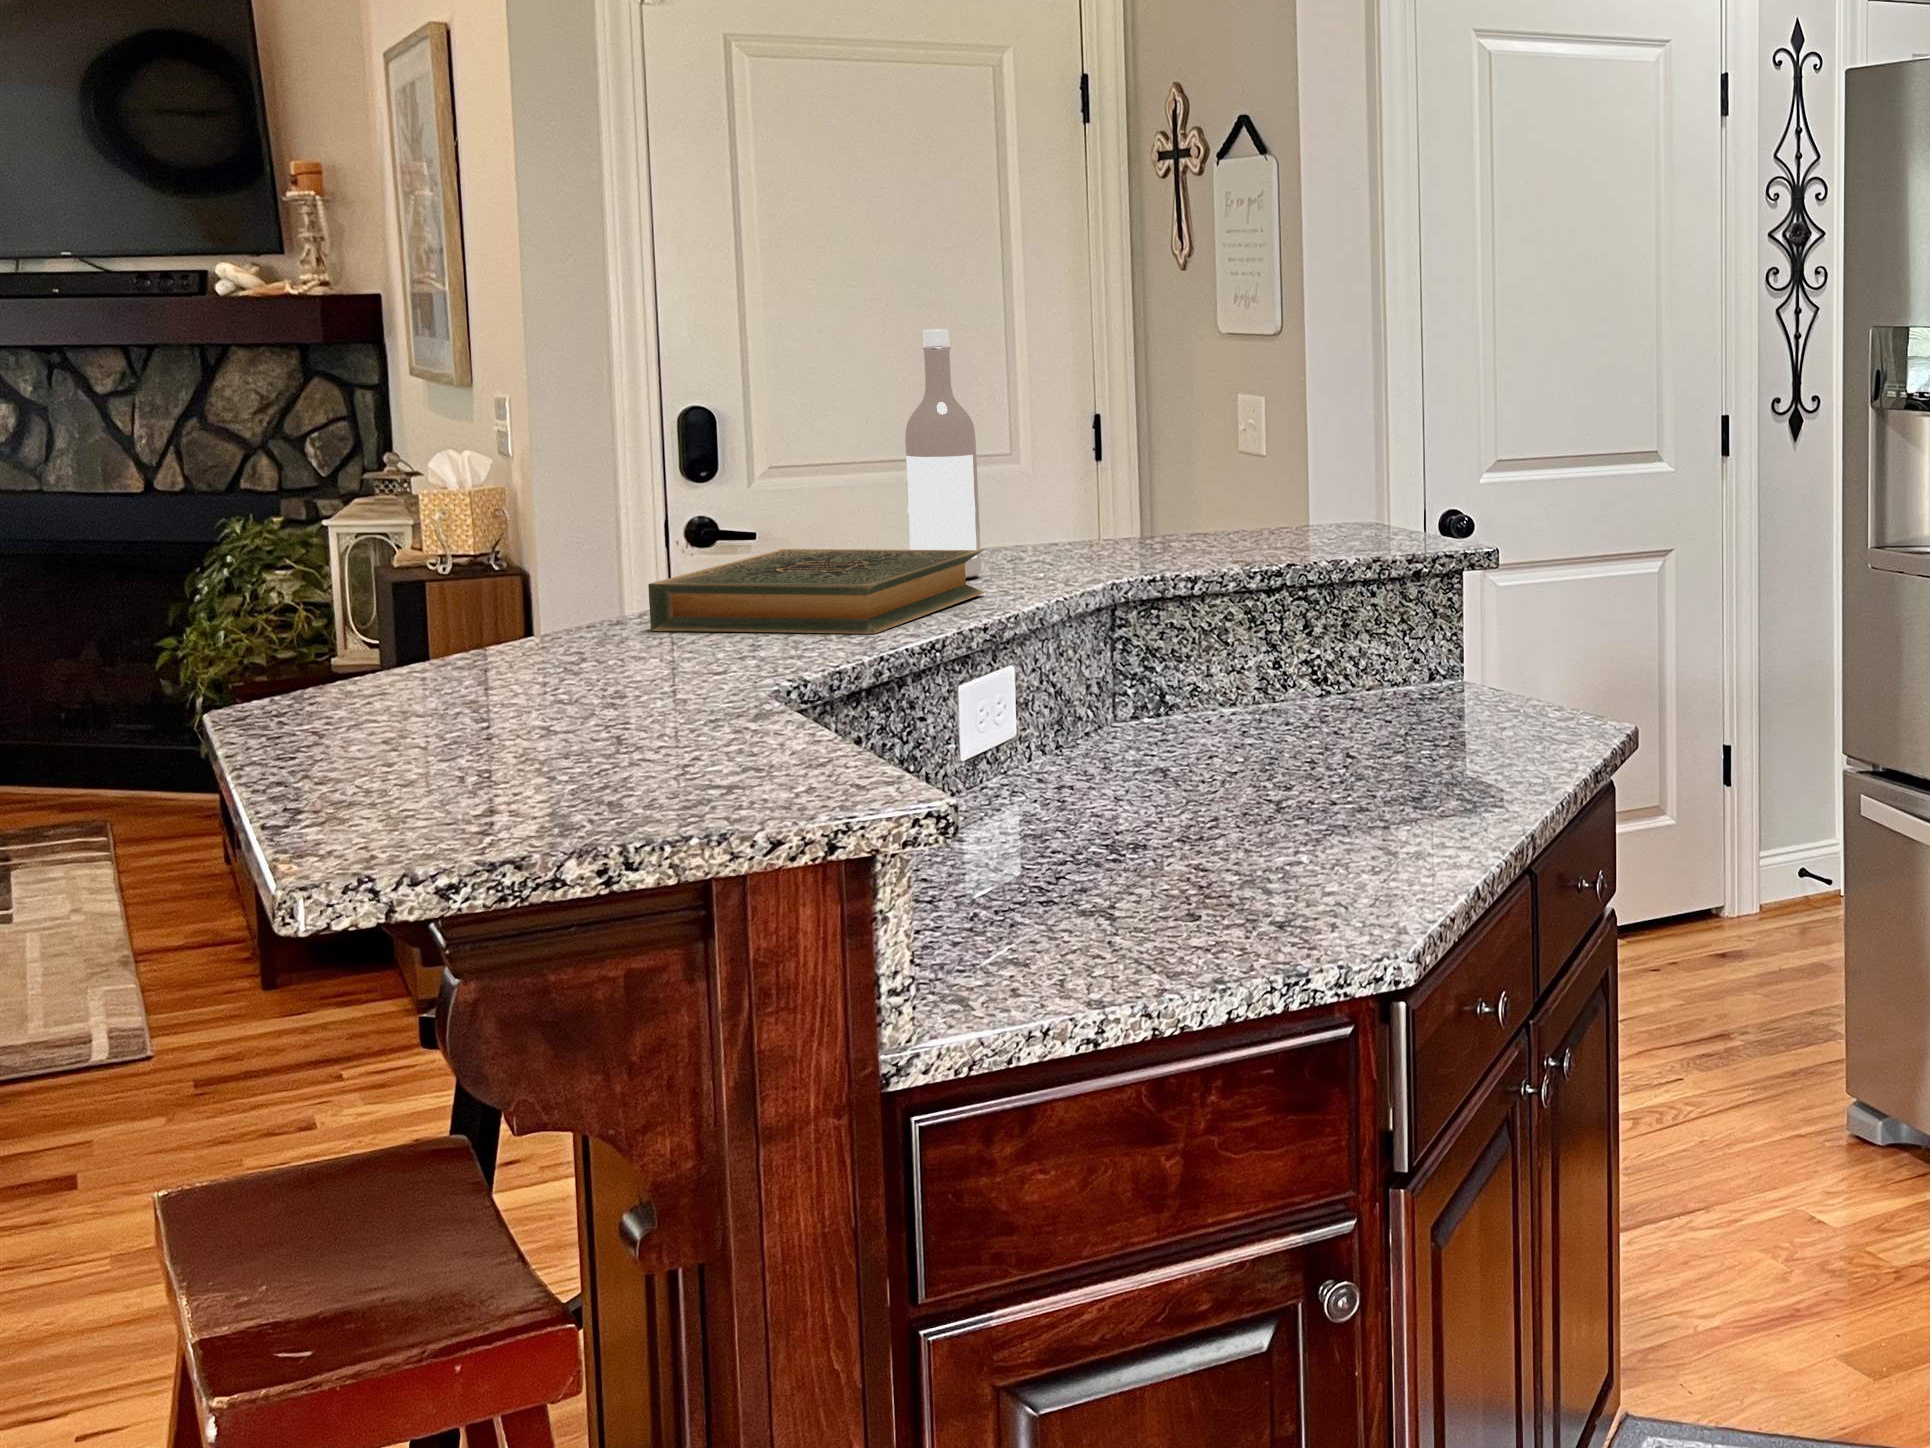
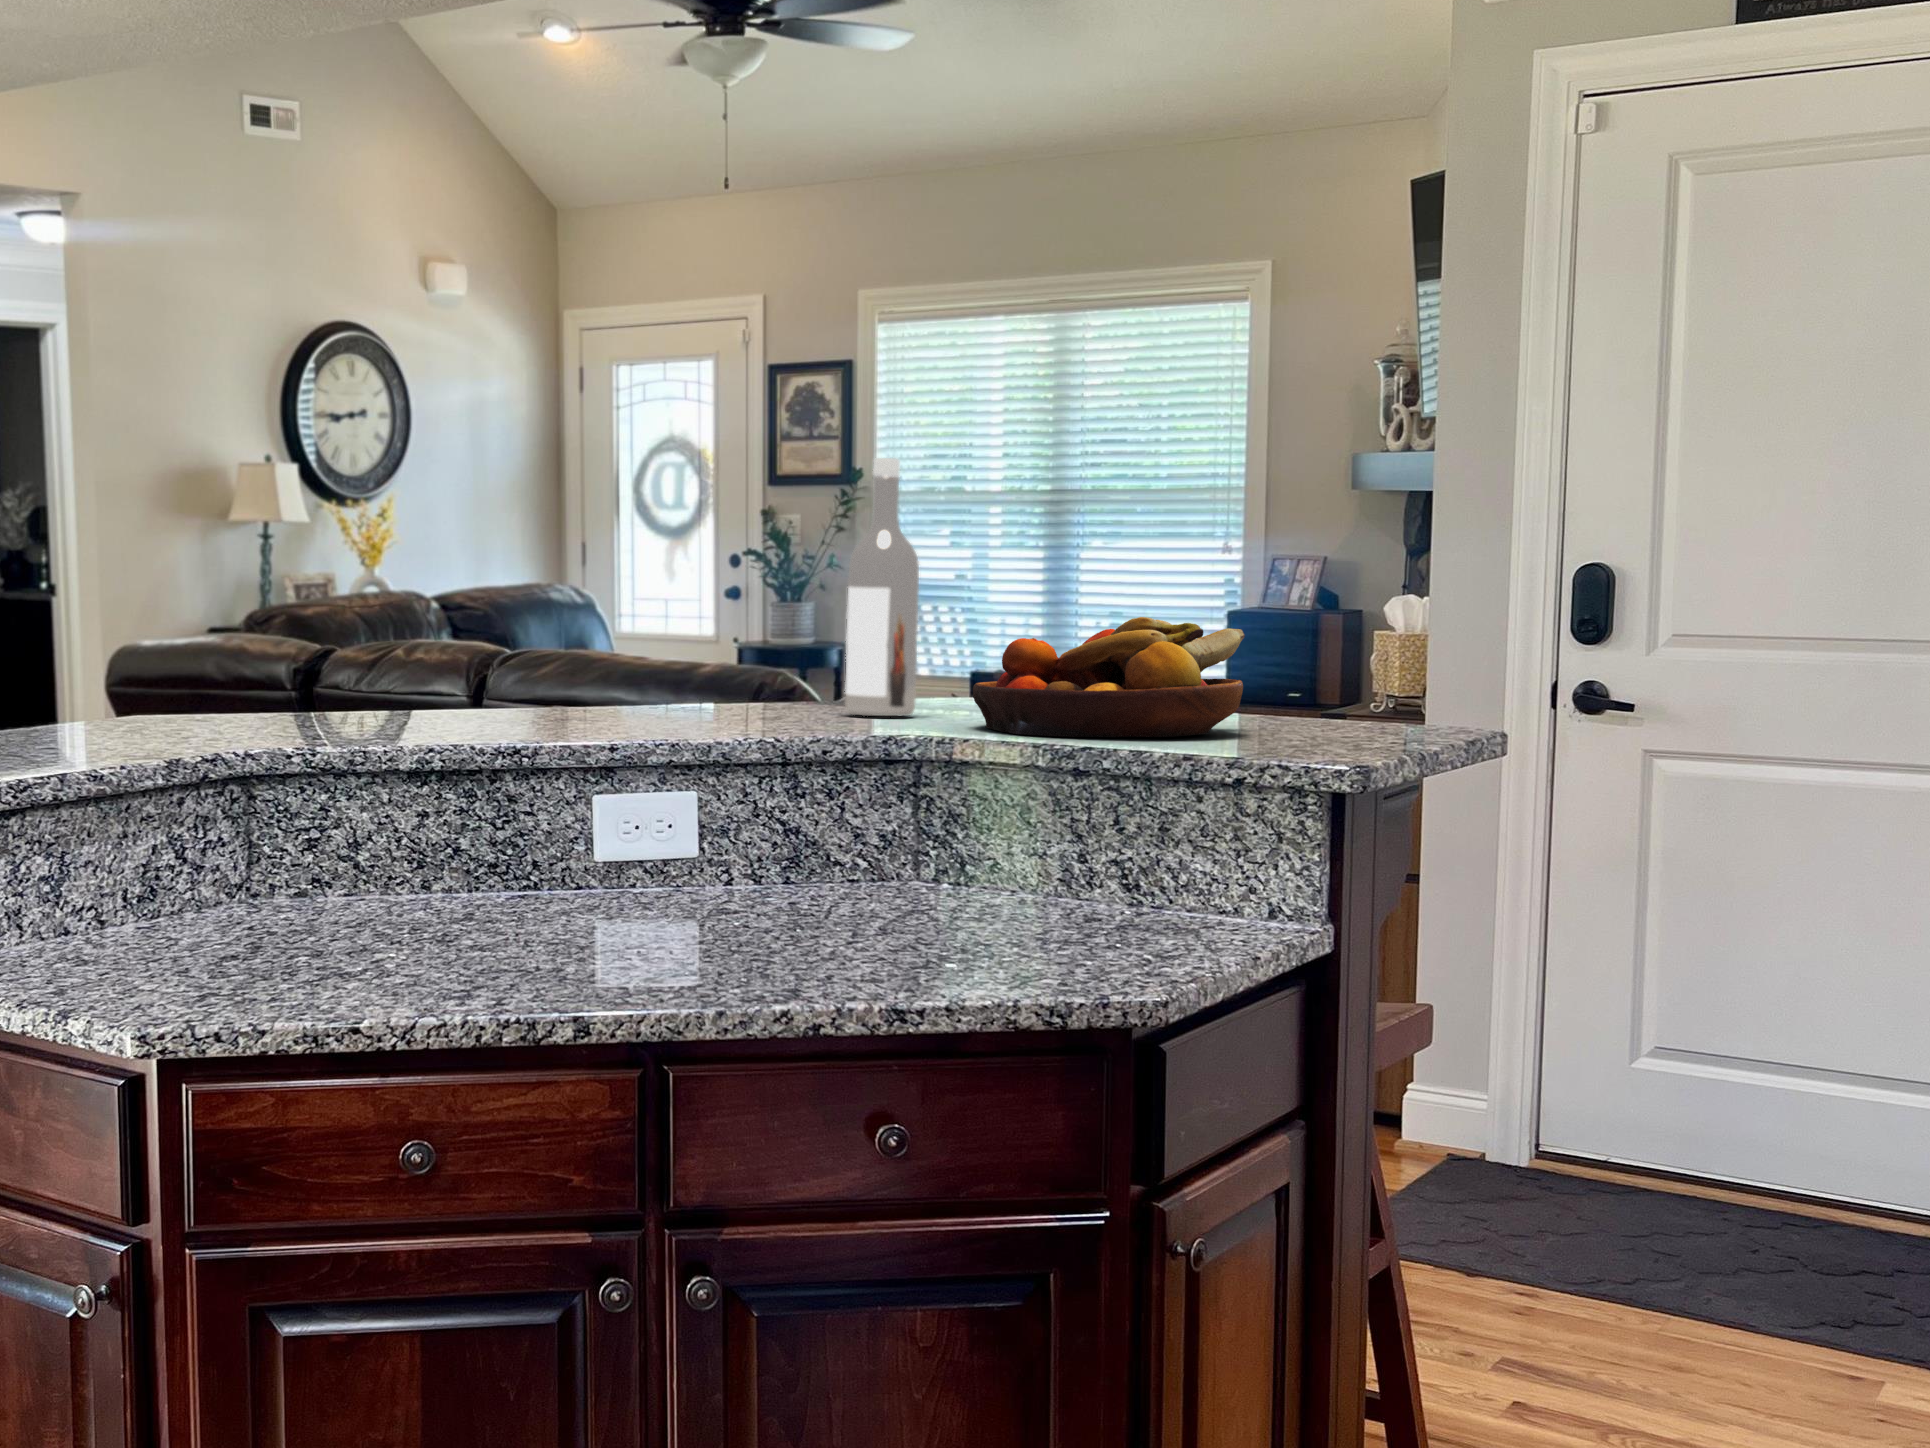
fruit bowl: none [1066,461,1293,572] -> present [973,617,1245,737]
hardback book: present [648,549,985,634] -> none [516,666,779,719]

